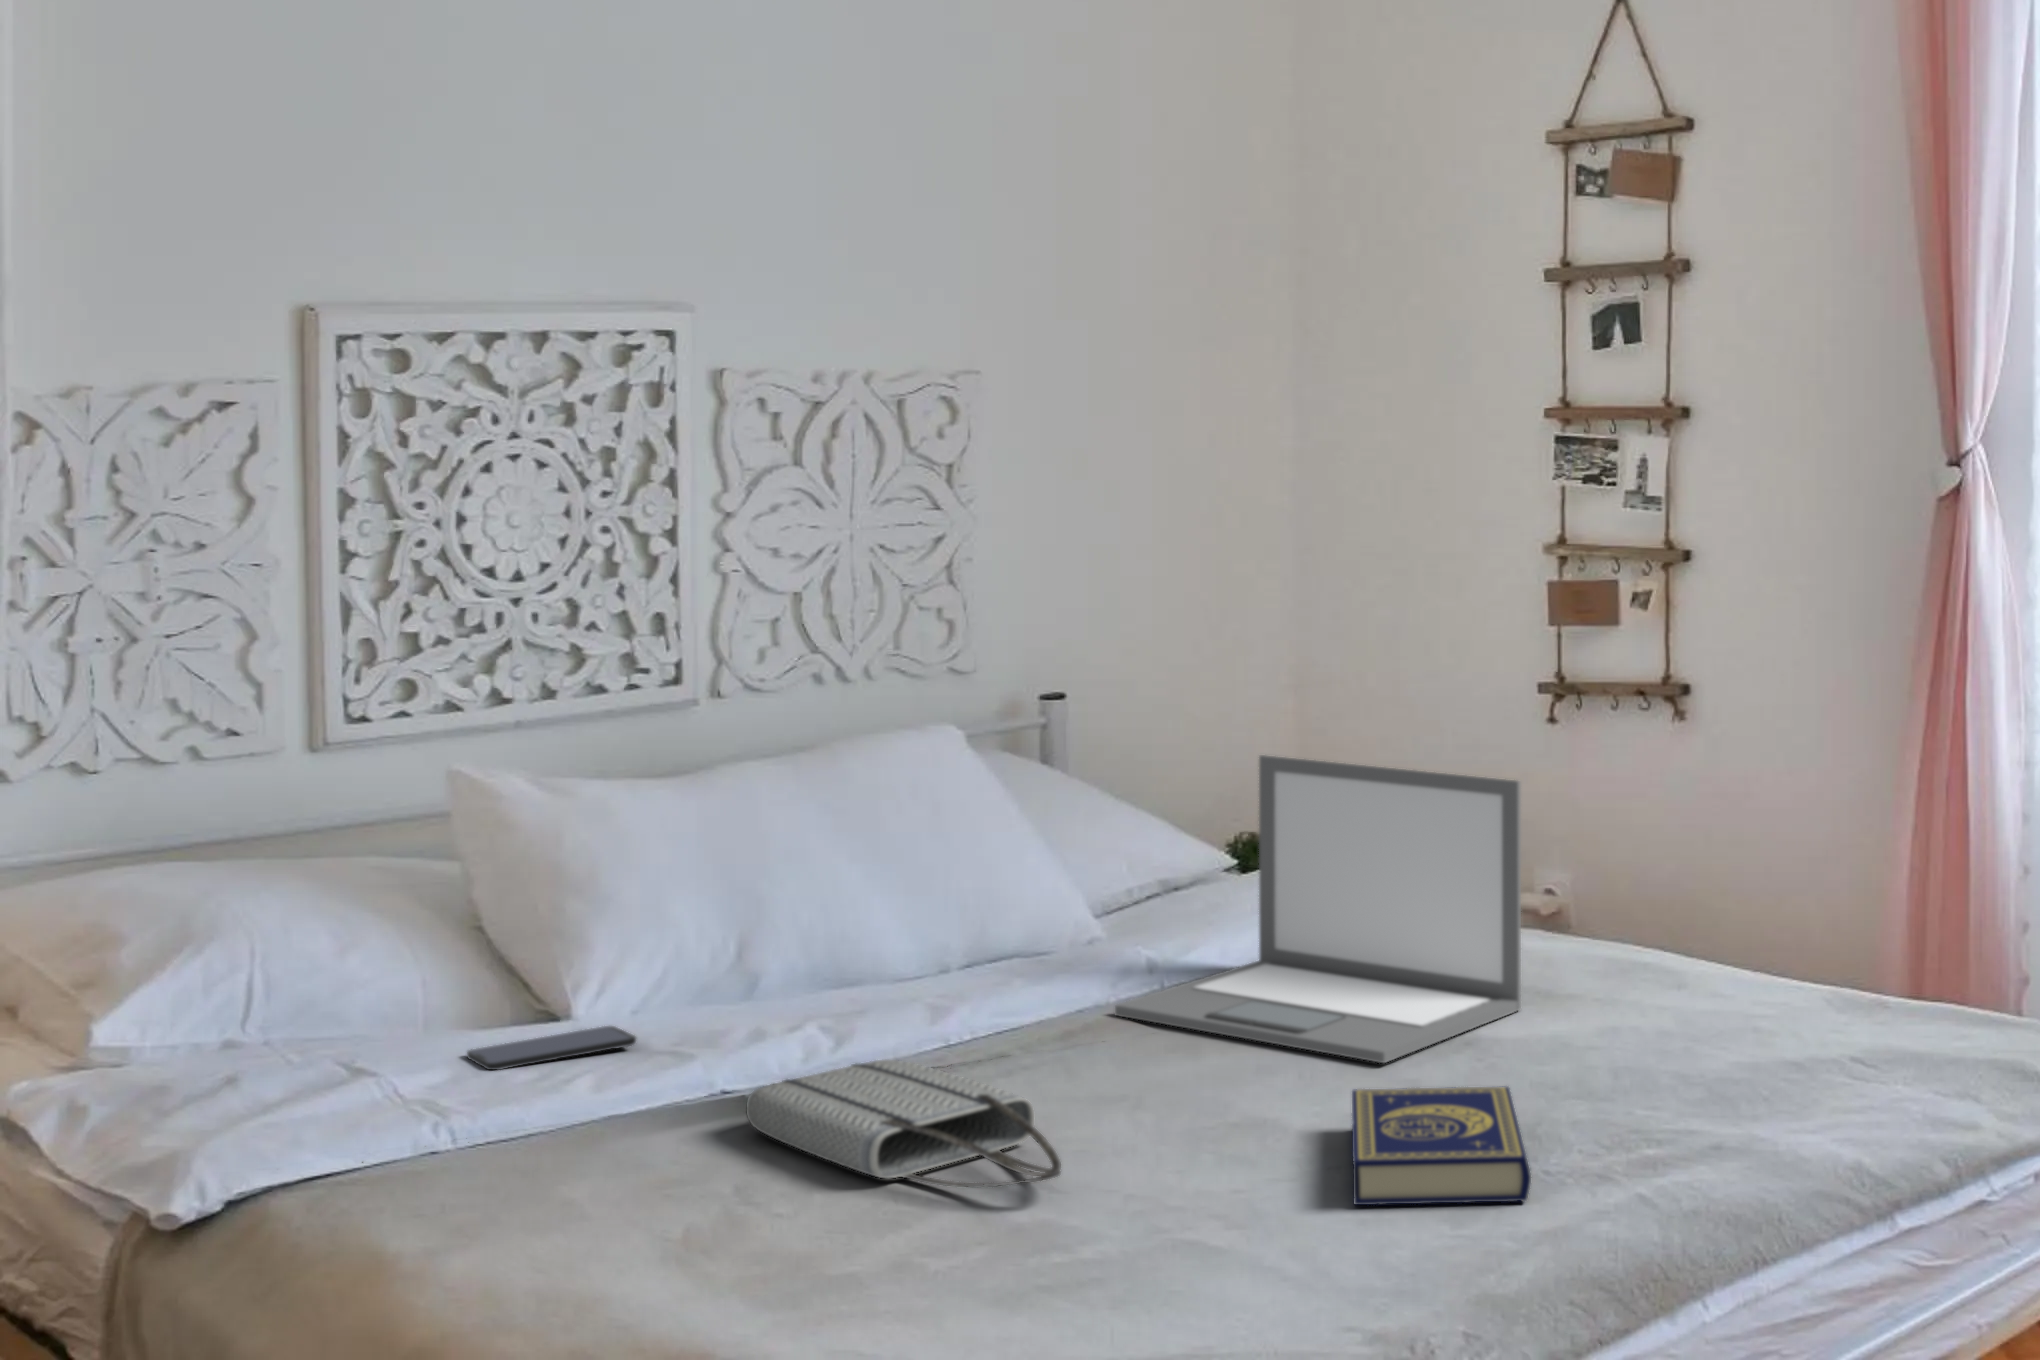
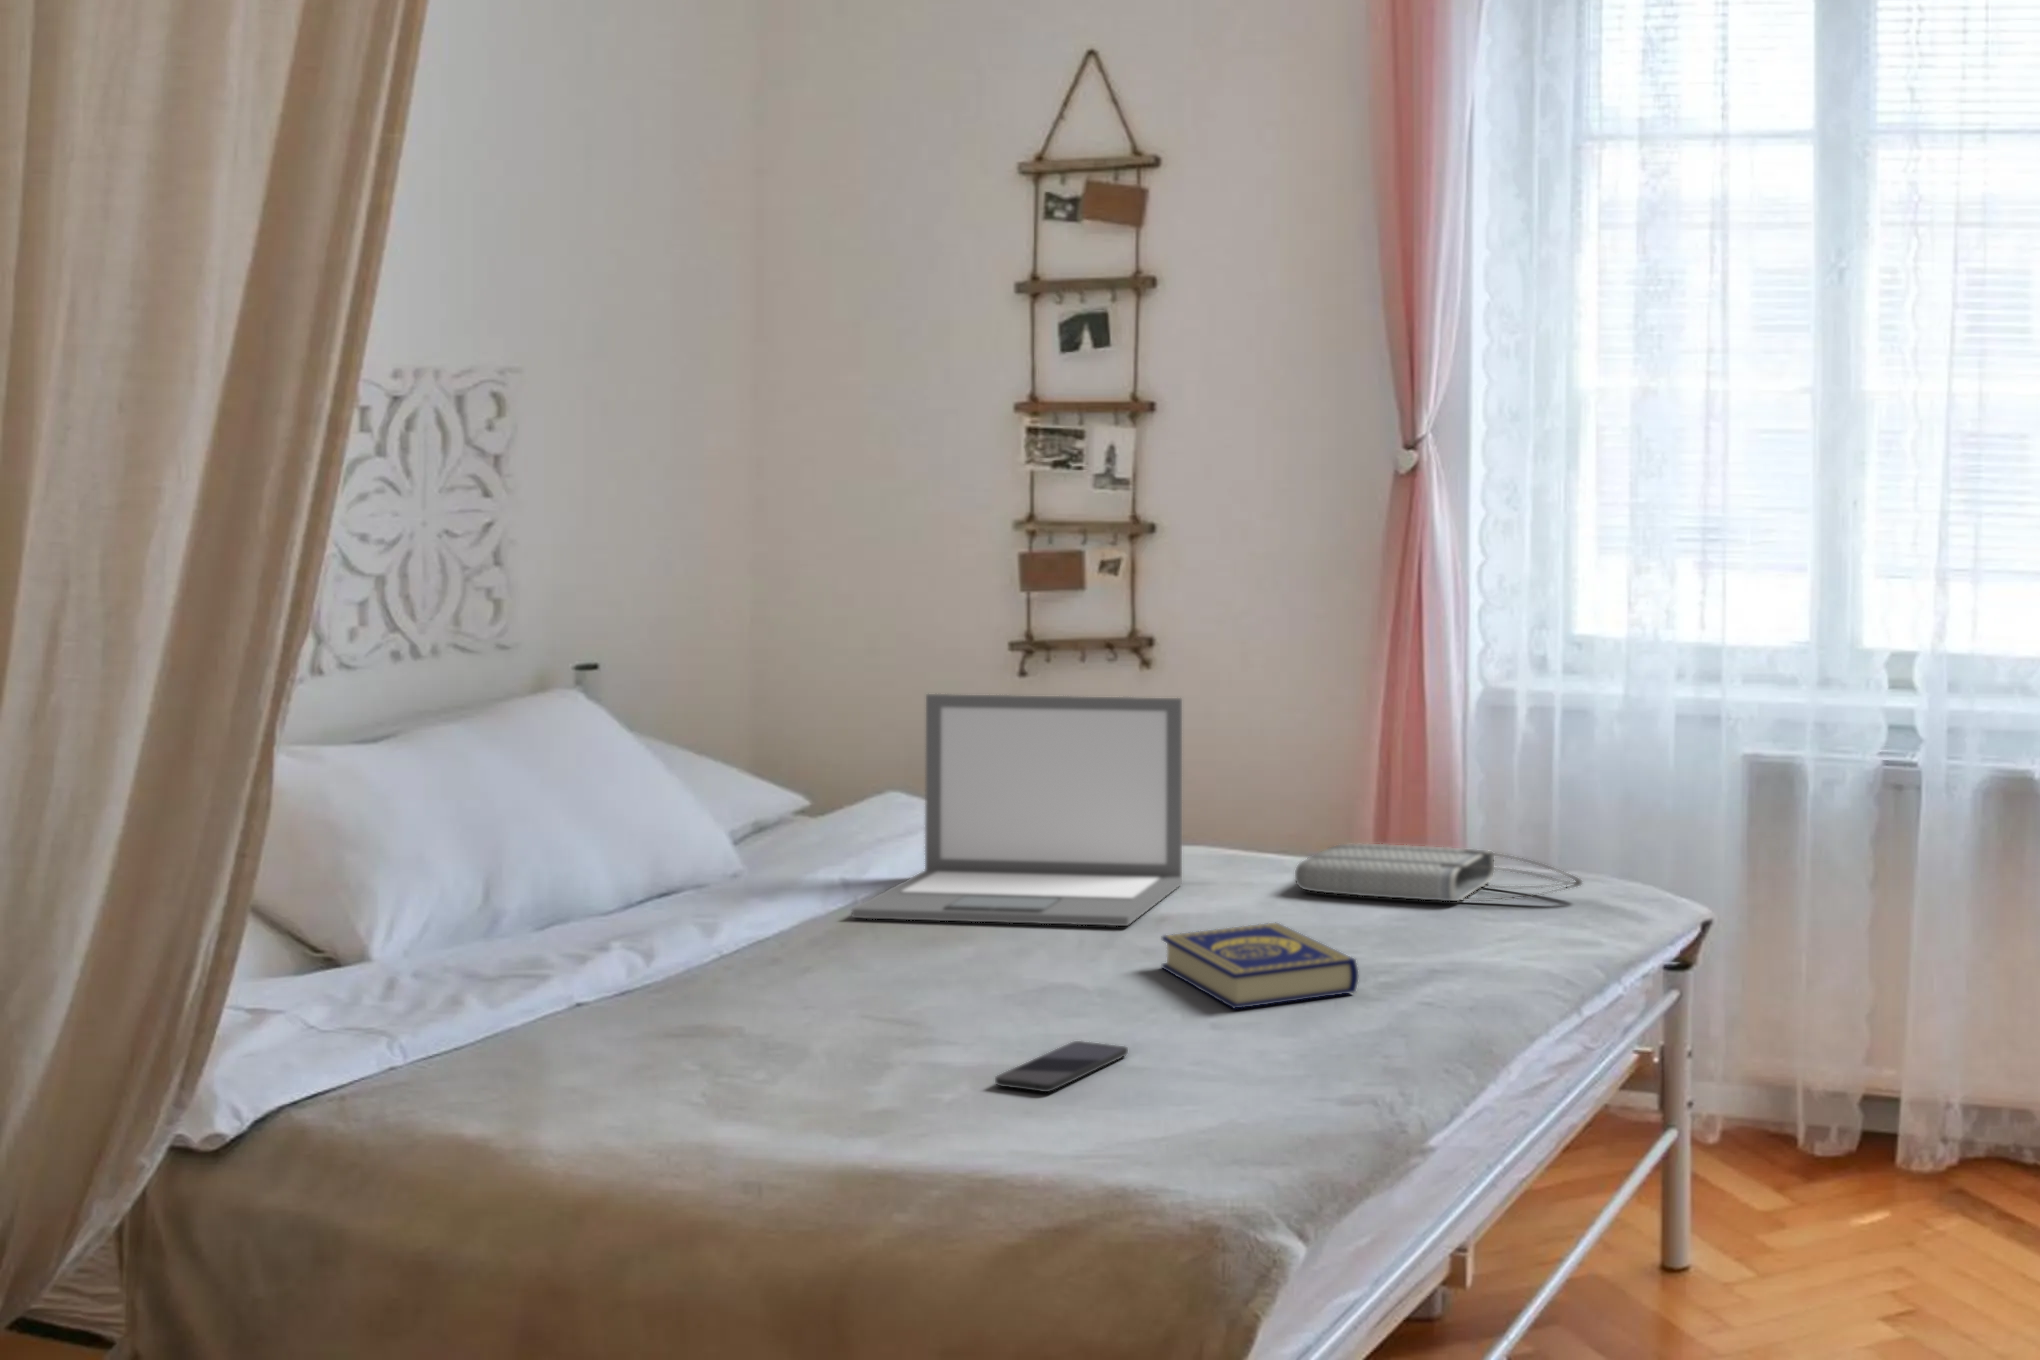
smartphone: present [467,1026,636,1070] -> present [995,1041,1128,1092]
tote bag: present [747,1060,1061,1187] -> present [1295,844,1582,901]

